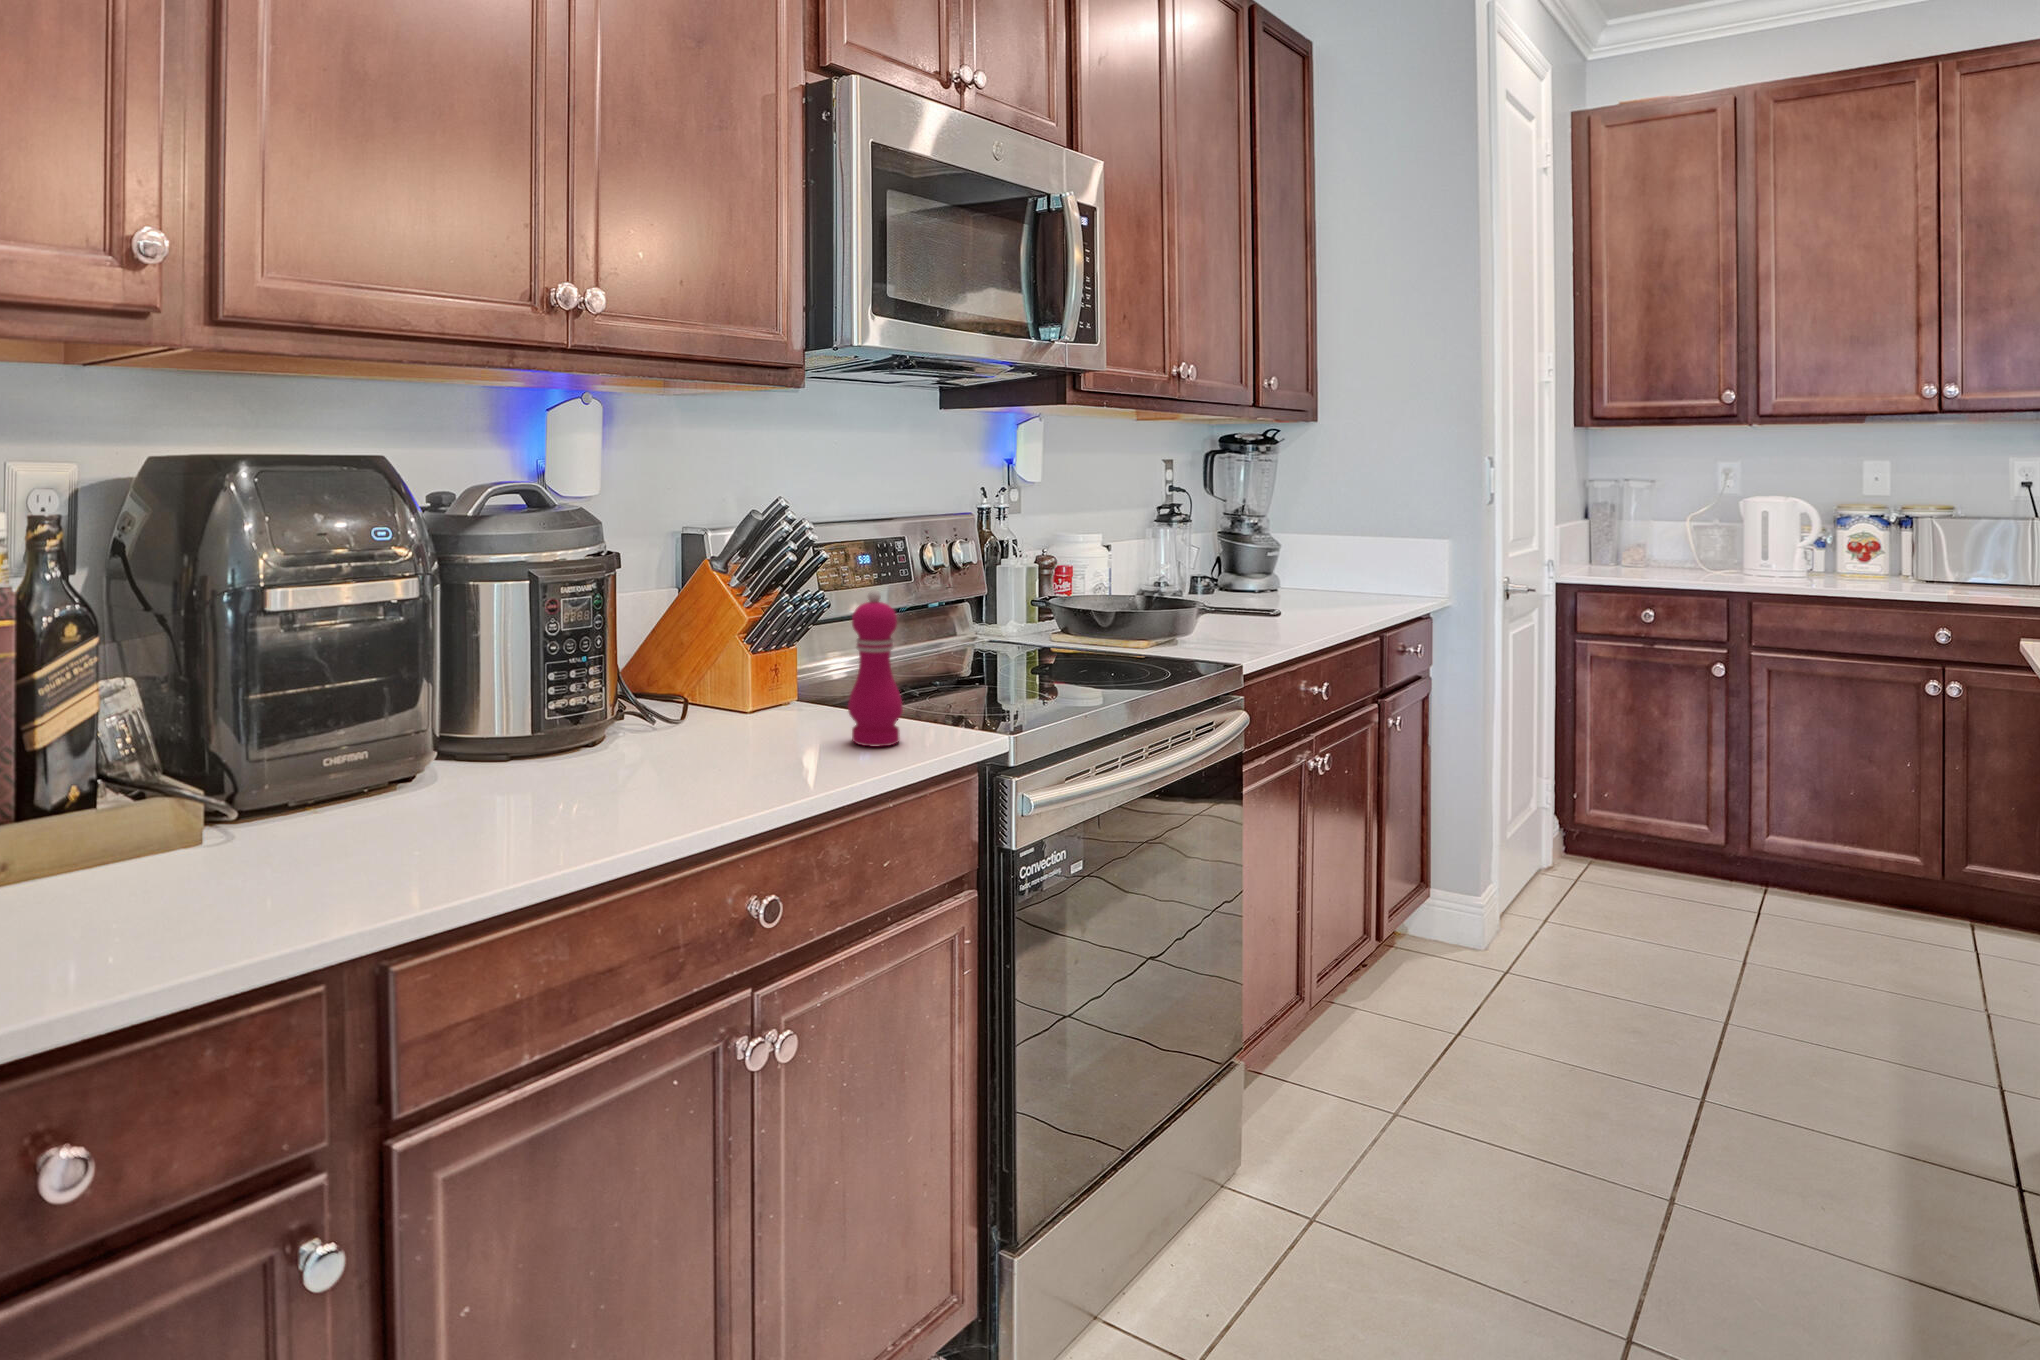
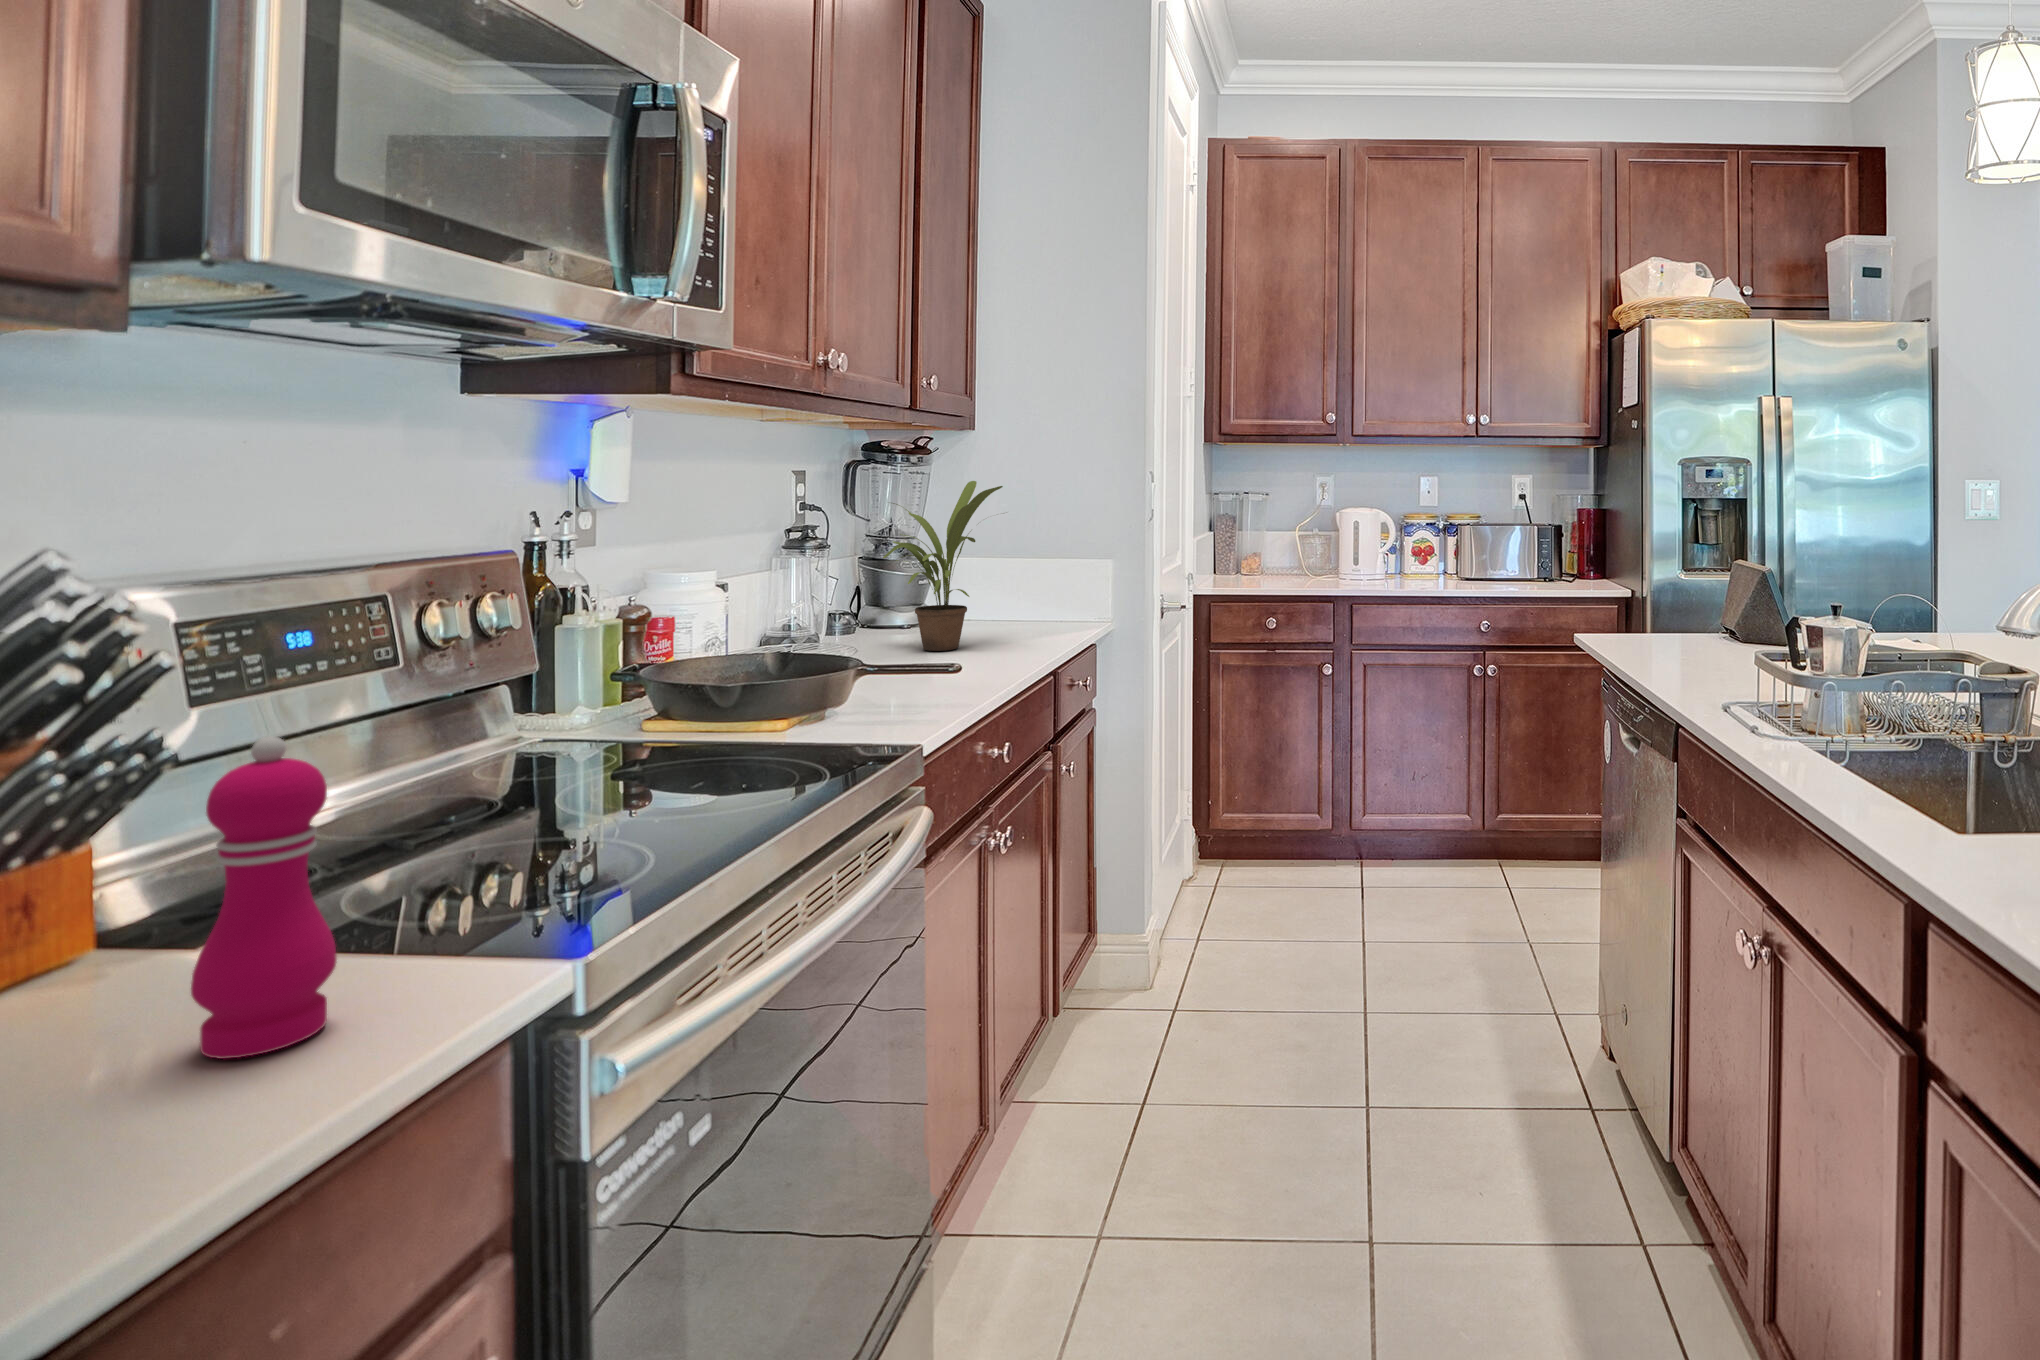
potted plant: none [1229,466,1338,610] -> present [883,481,1003,651]

